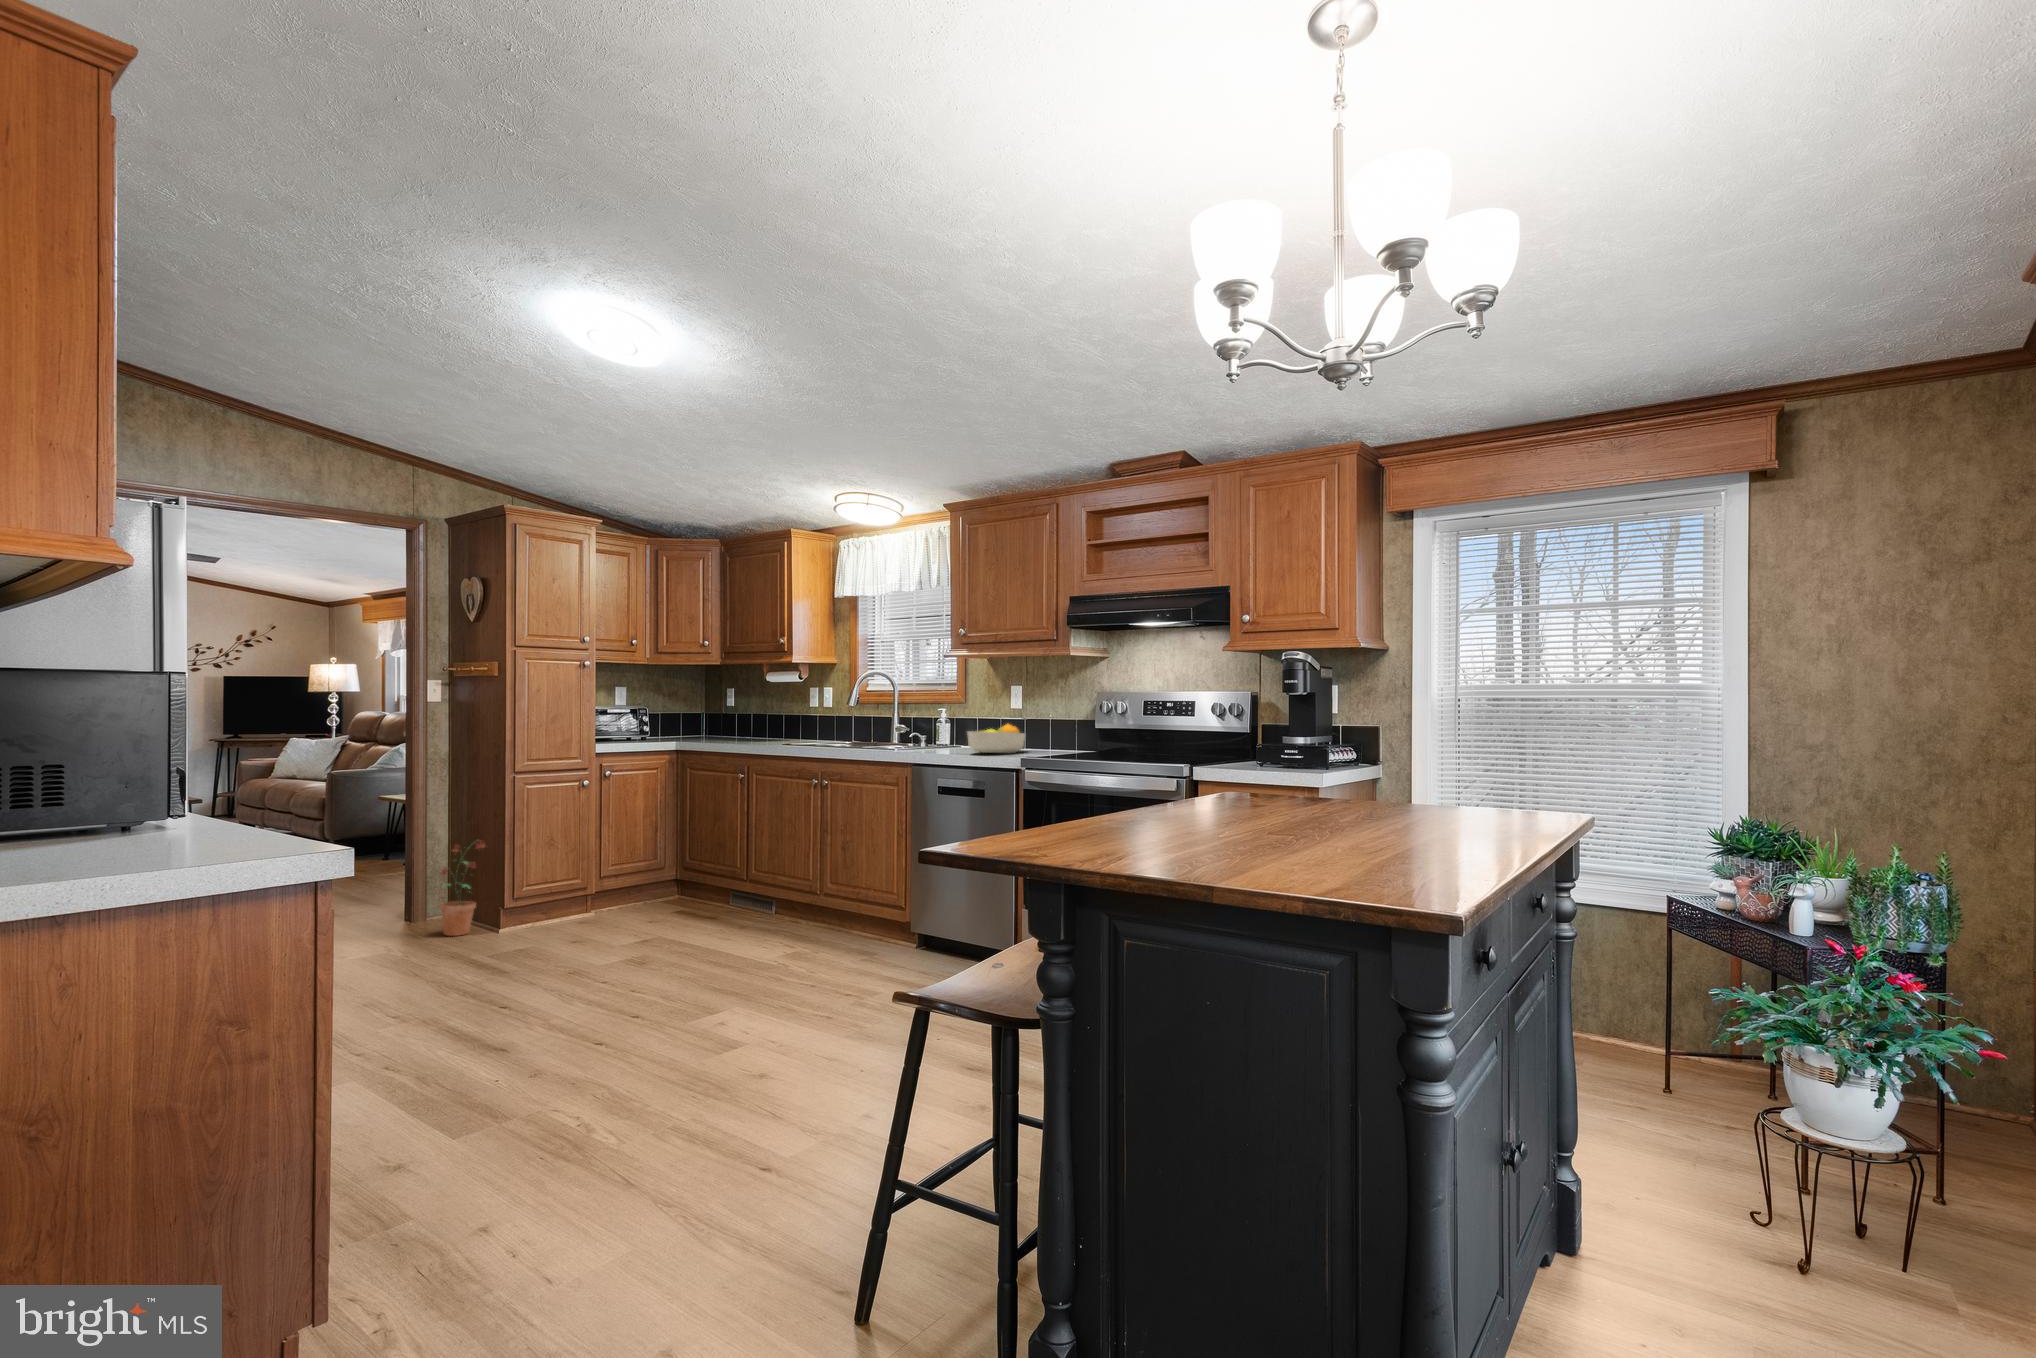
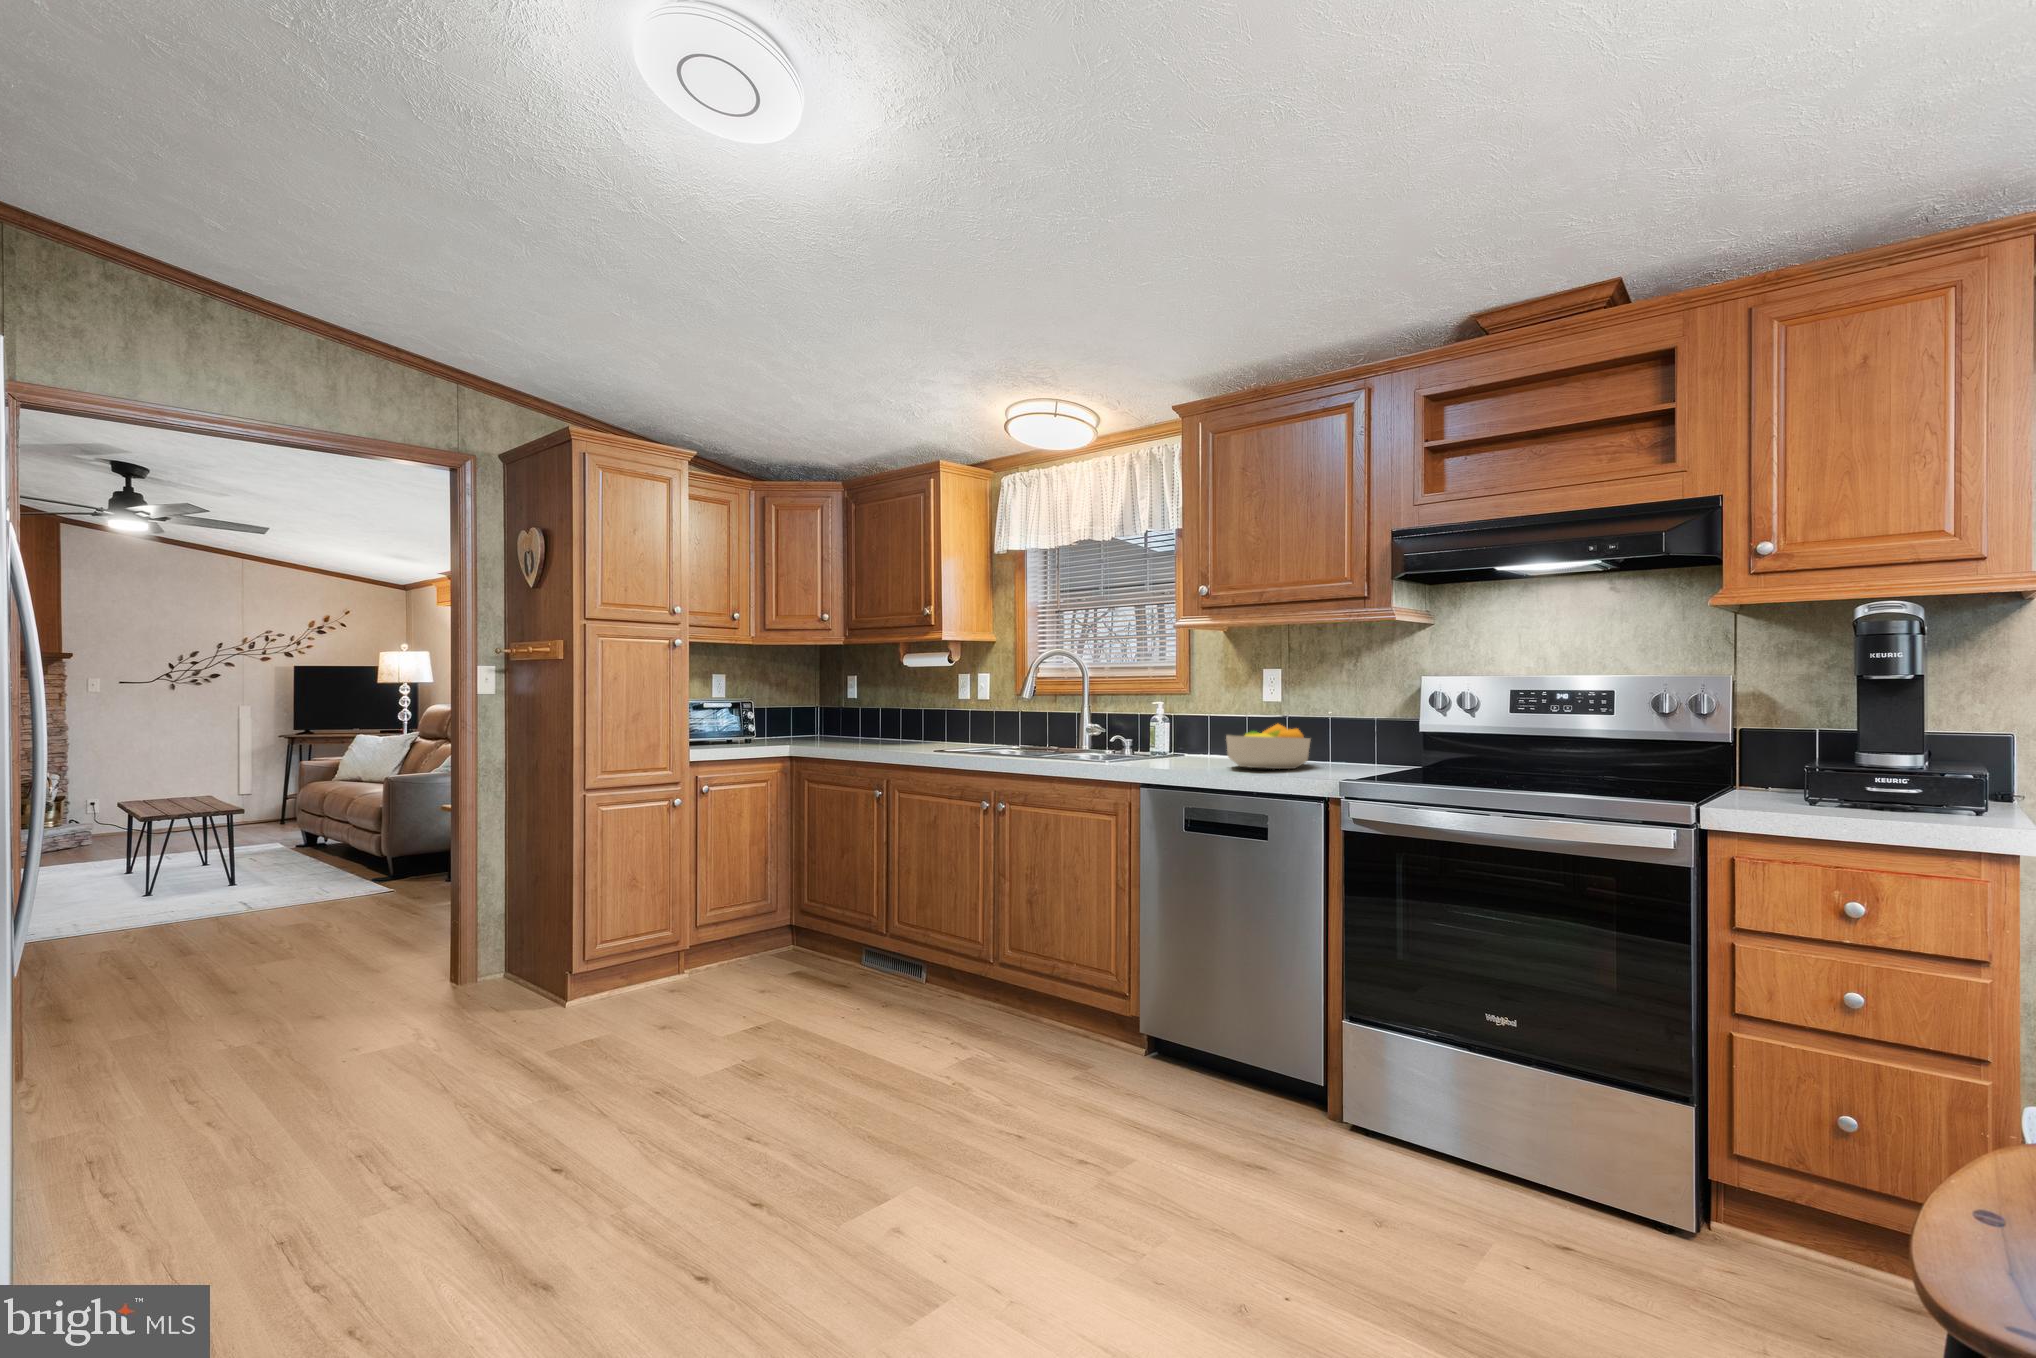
potted plant: present [440,840,485,936] -> none [484,879,551,1011]

